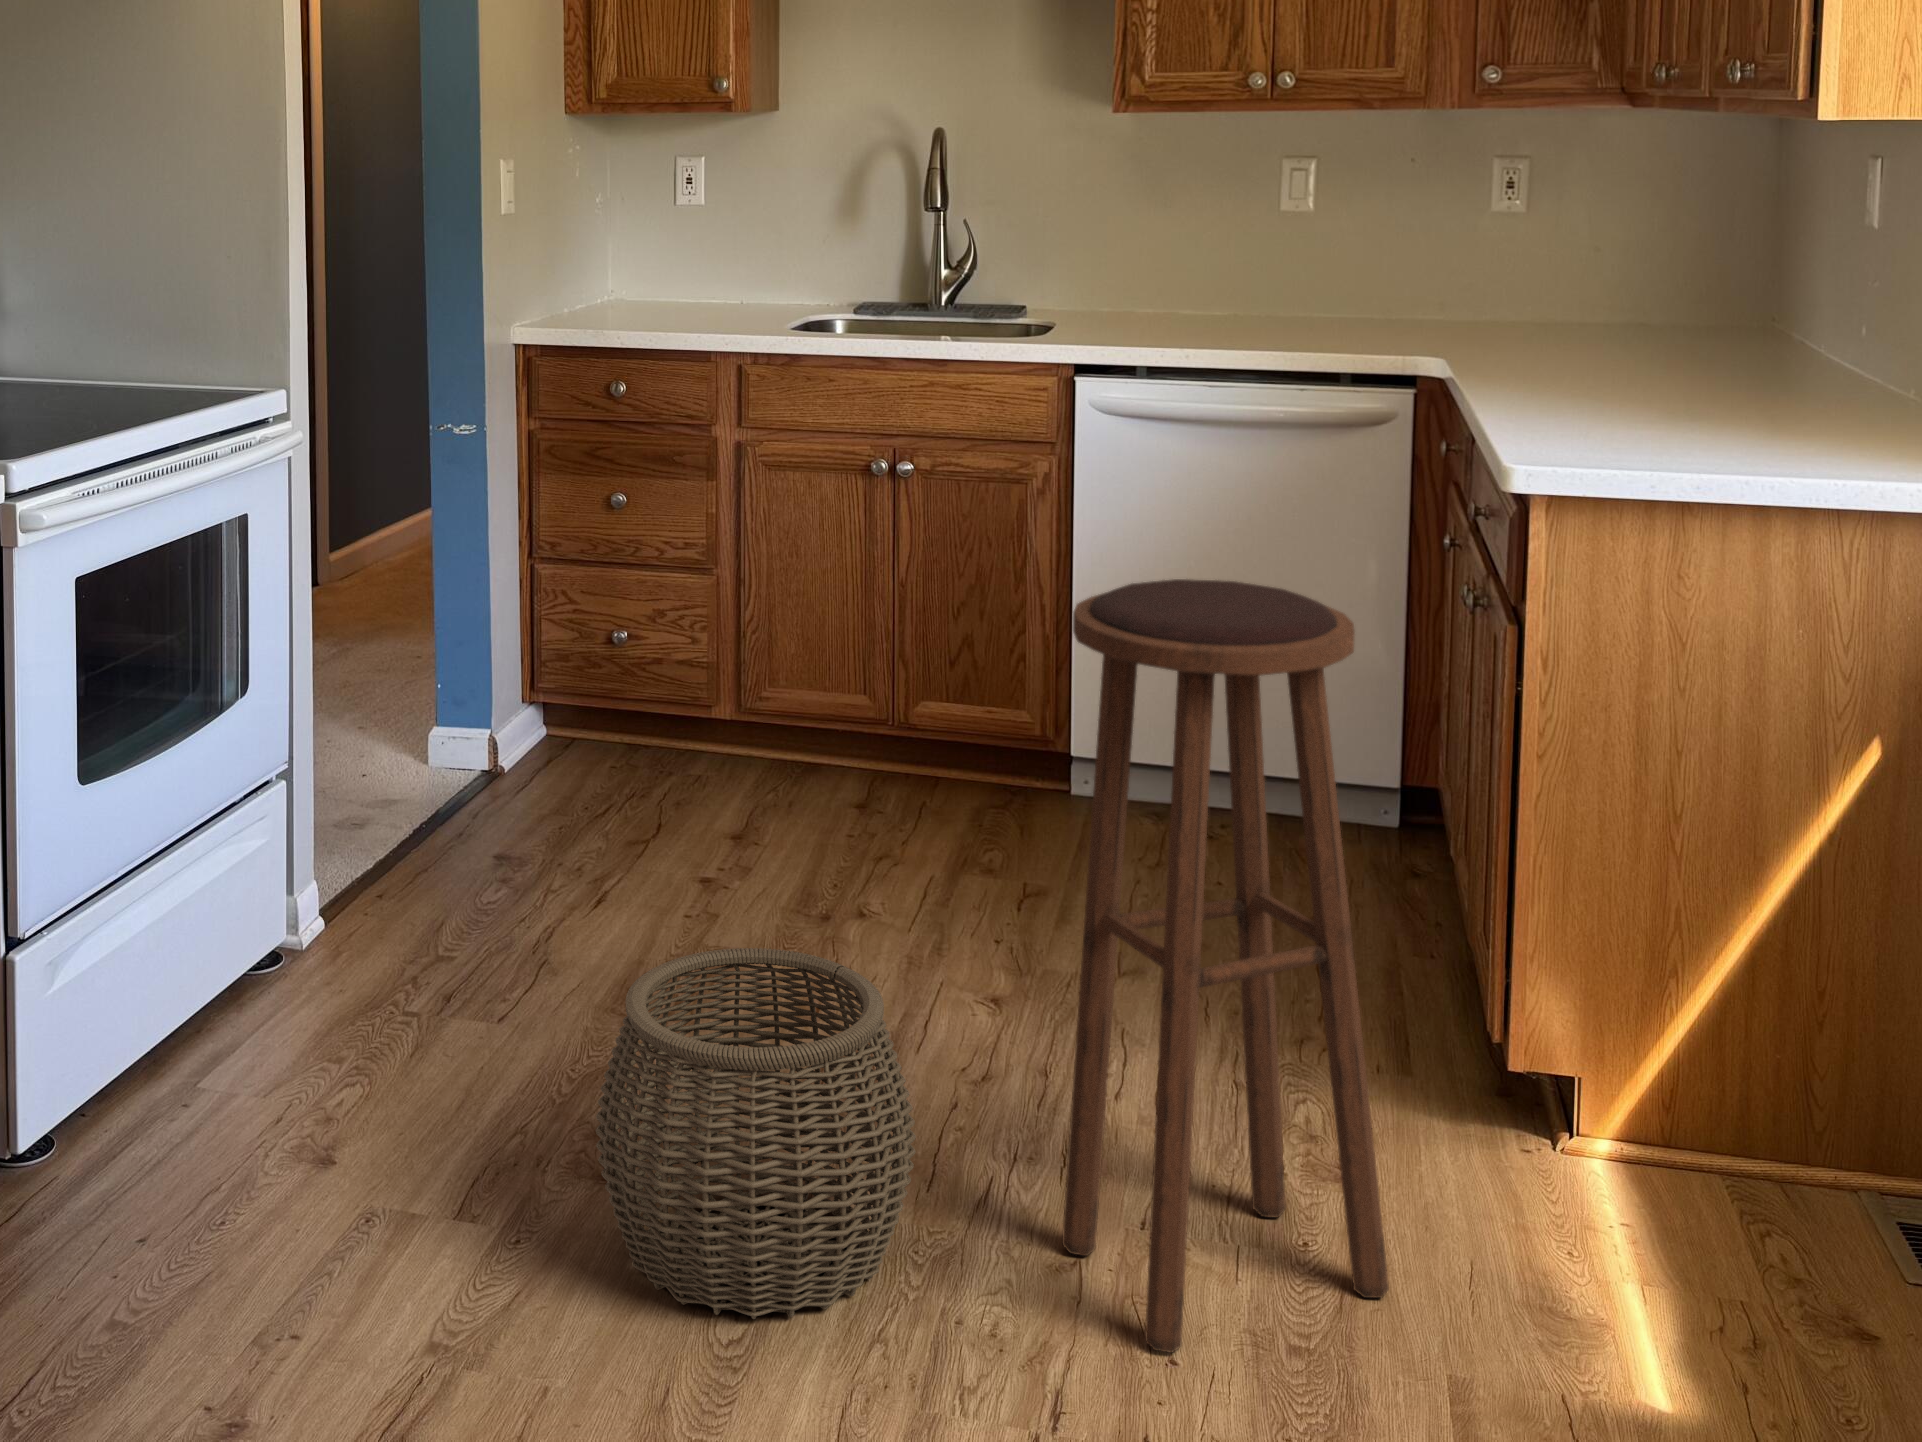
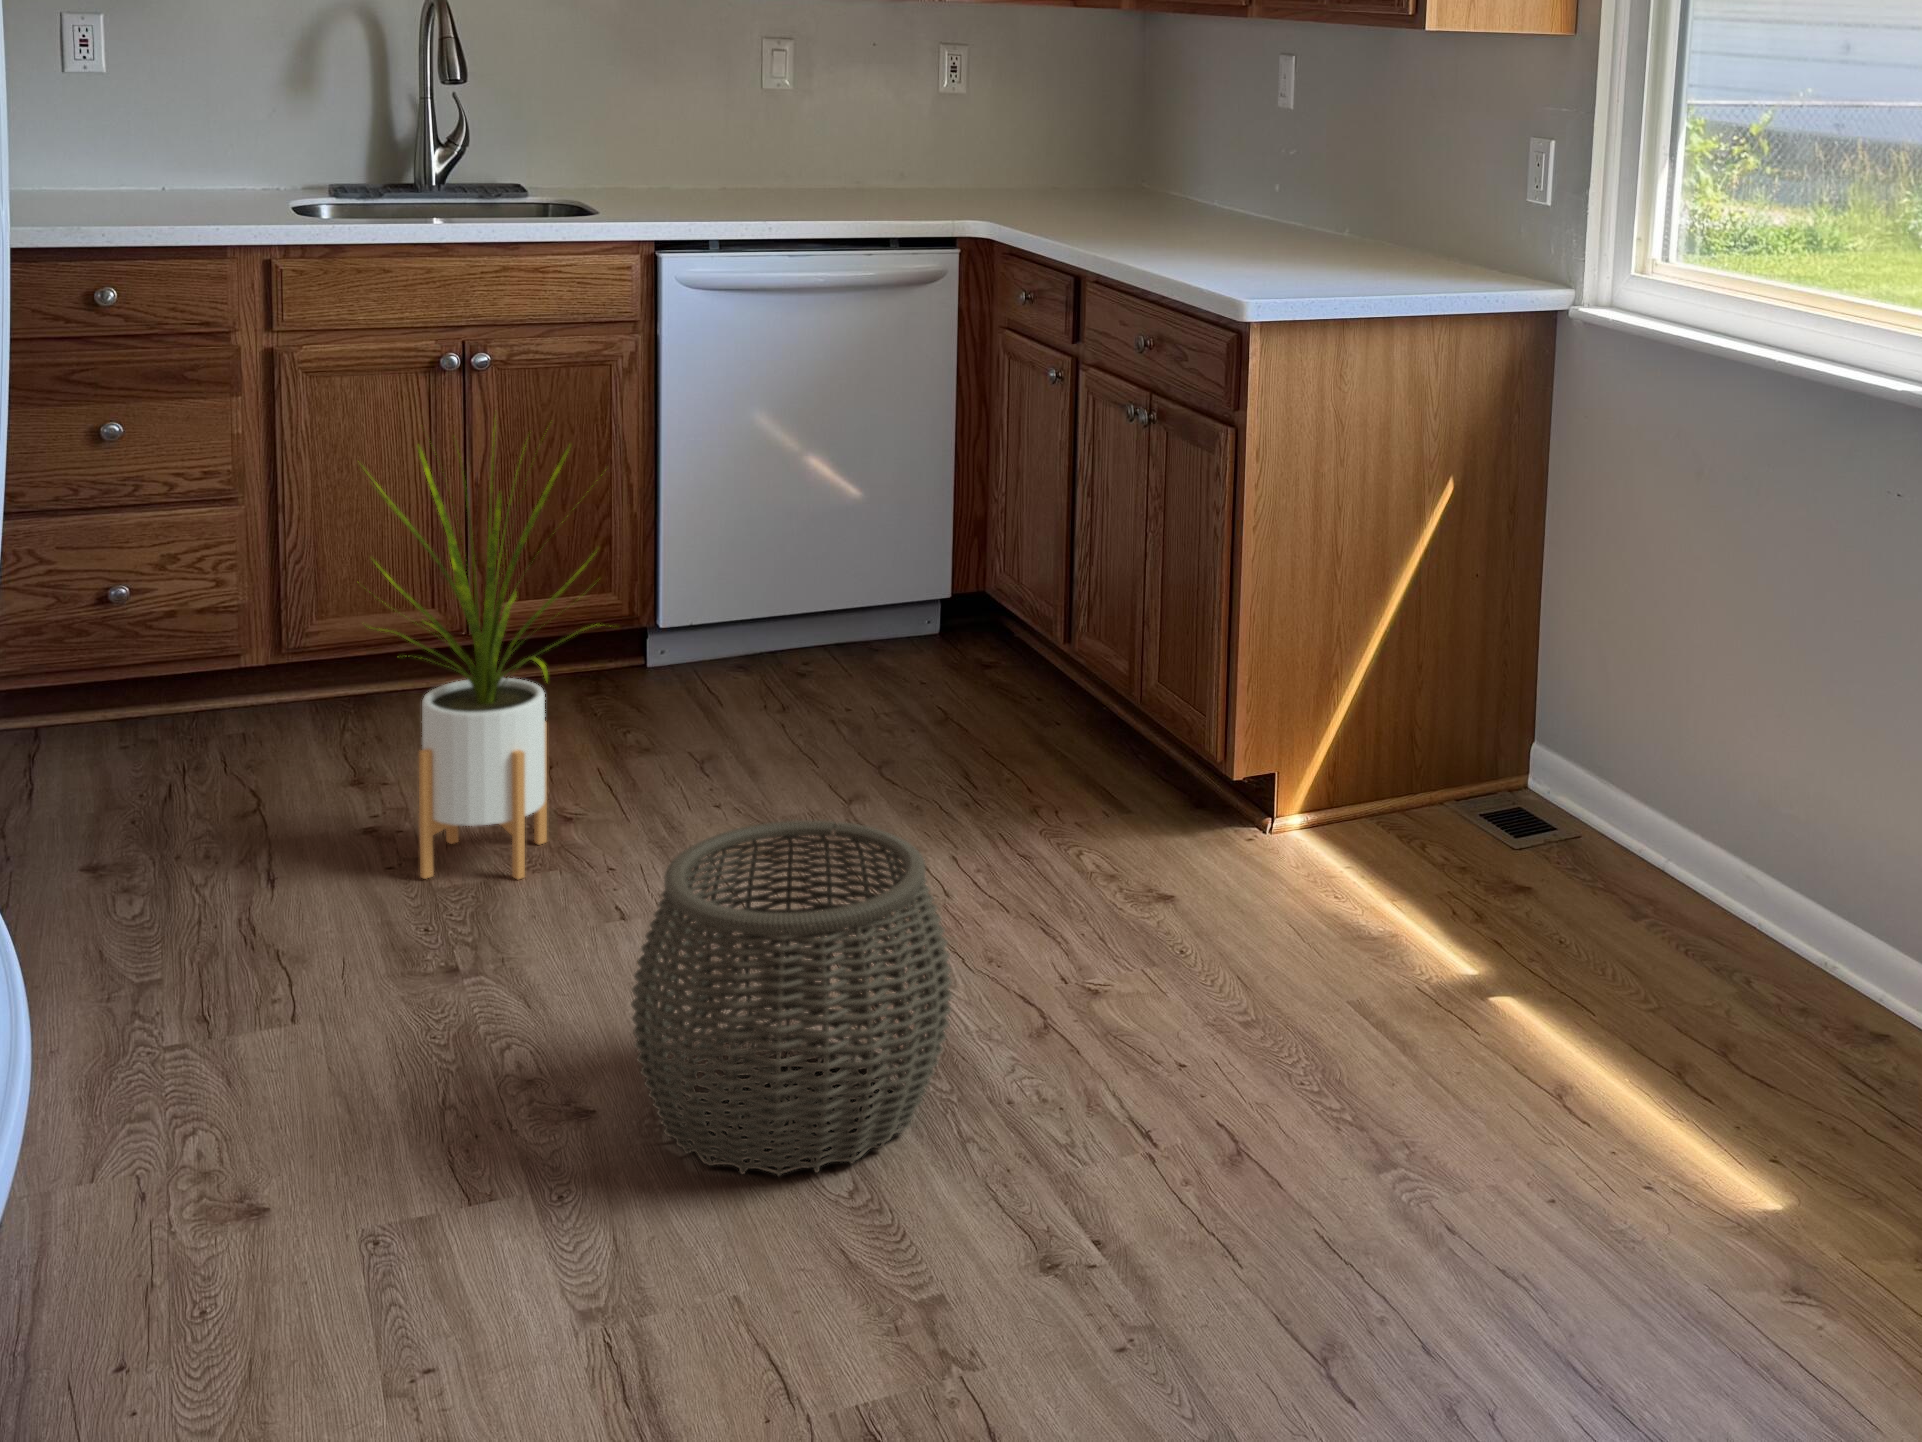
house plant: none [646,514,875,963] -> present [364,429,611,879]
stool: present [1062,579,1389,1353] -> none [1031,413,1285,1066]

